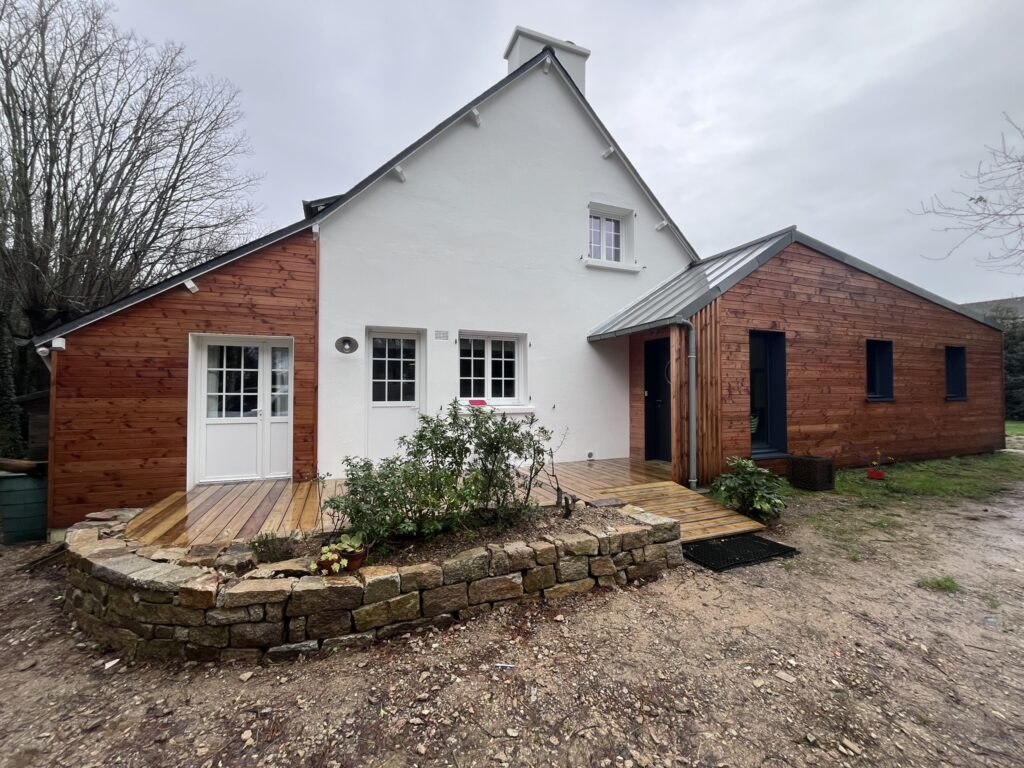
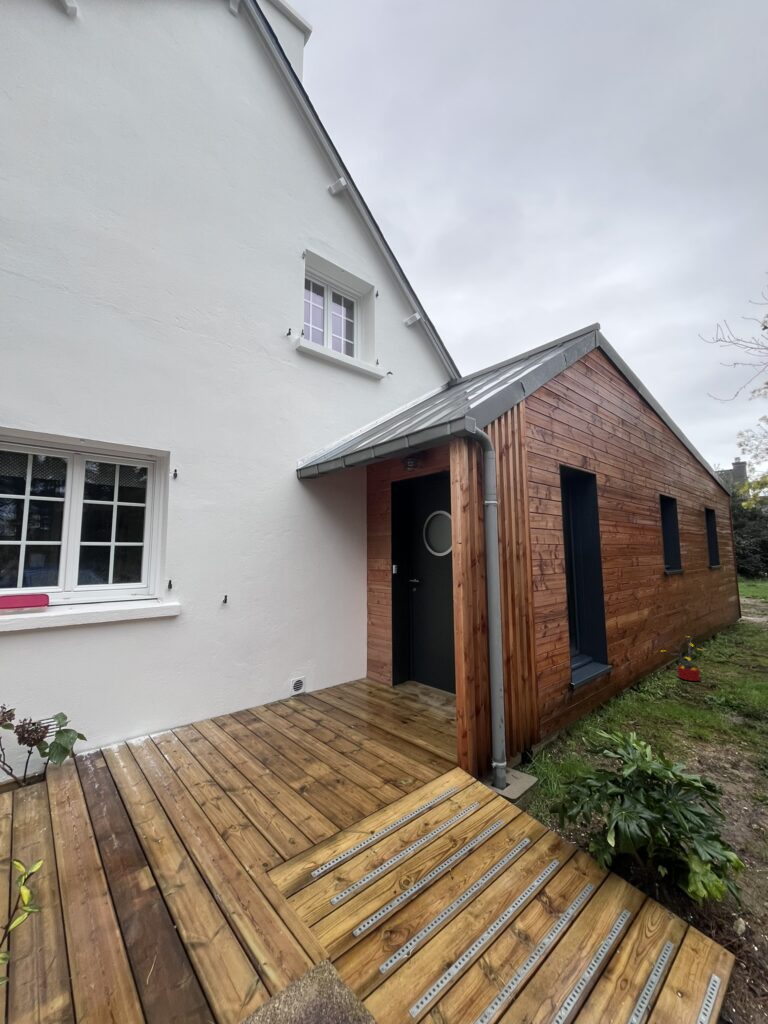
wooden crate: present [786,454,835,491] -> none [609,660,678,731]

